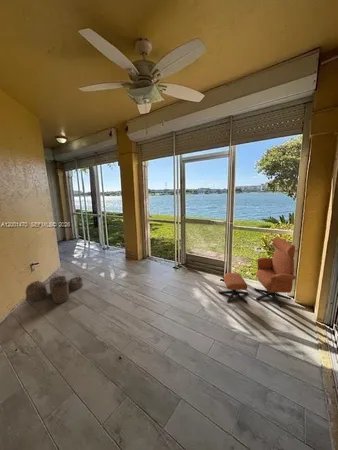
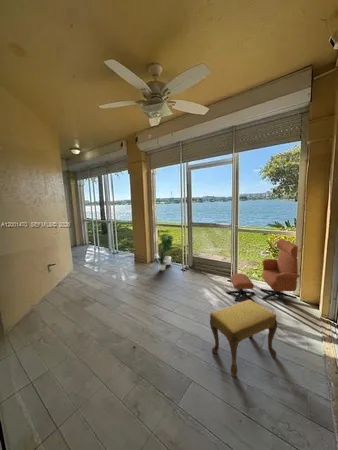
potted plant: none [144,227,166,267] -> present [155,234,173,270]
woven basket: present [26,276,83,303] -> none [45,277,97,302]
footstool: none [199,306,272,394] -> present [210,300,277,377]

